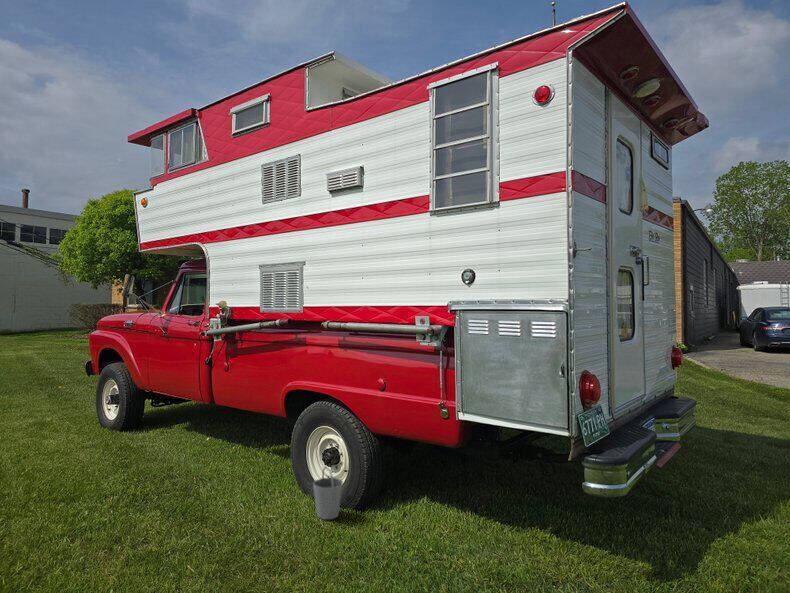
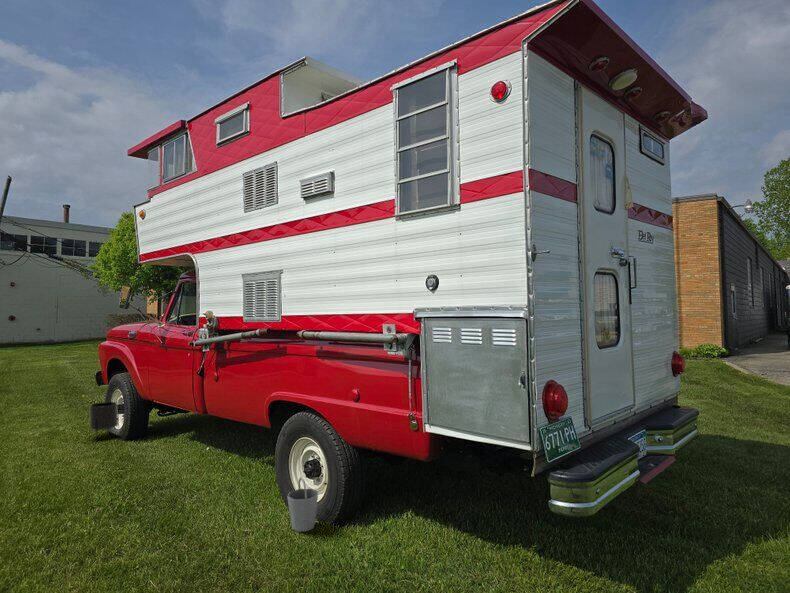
planter: none [82,393,113,435] -> present [90,402,119,431]

